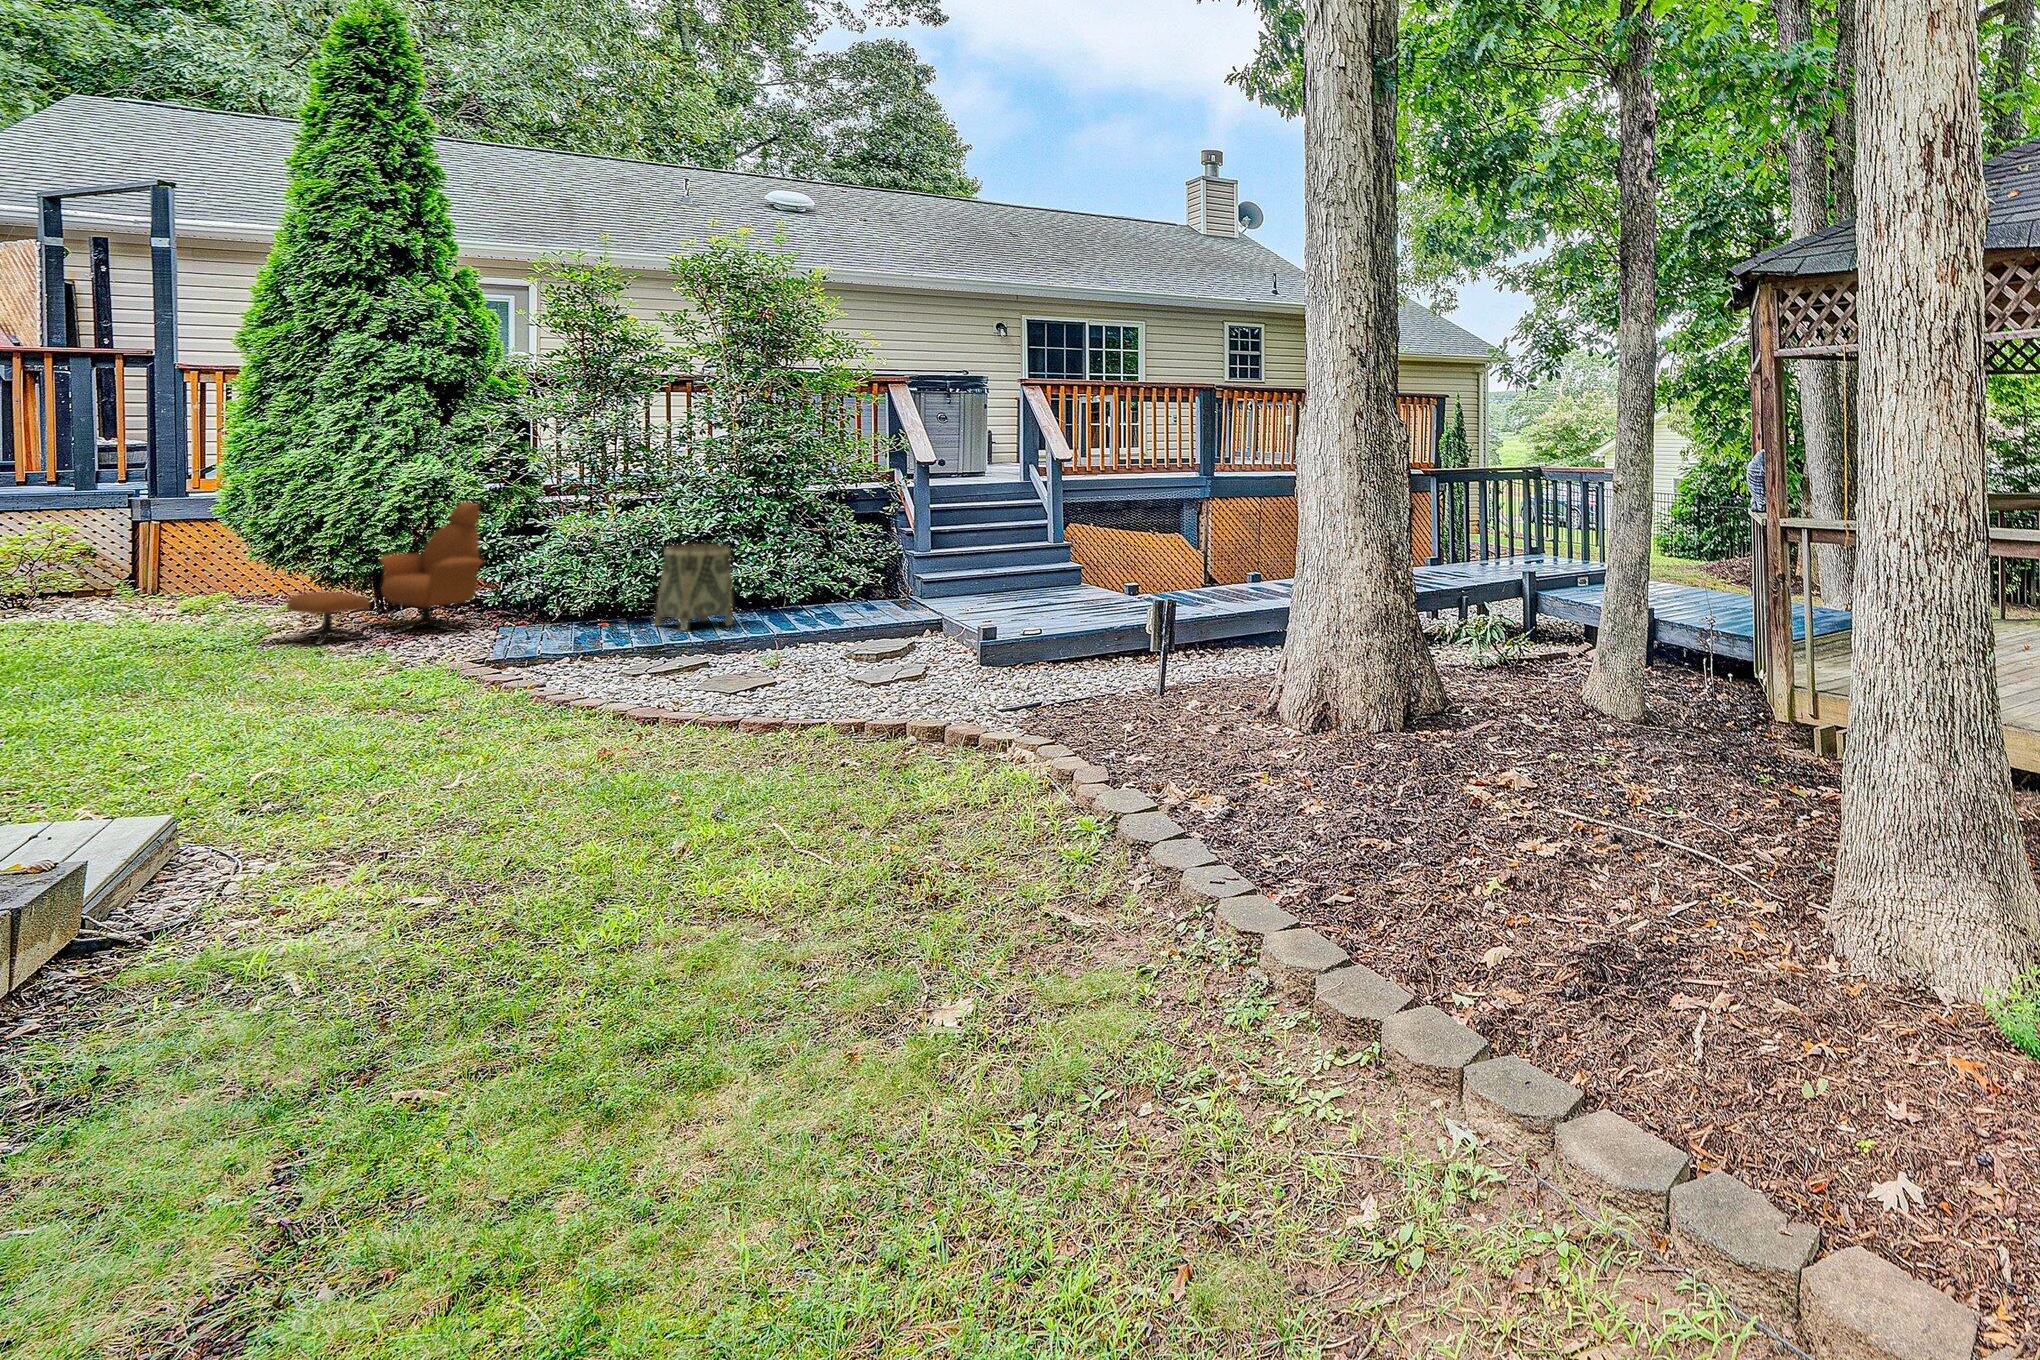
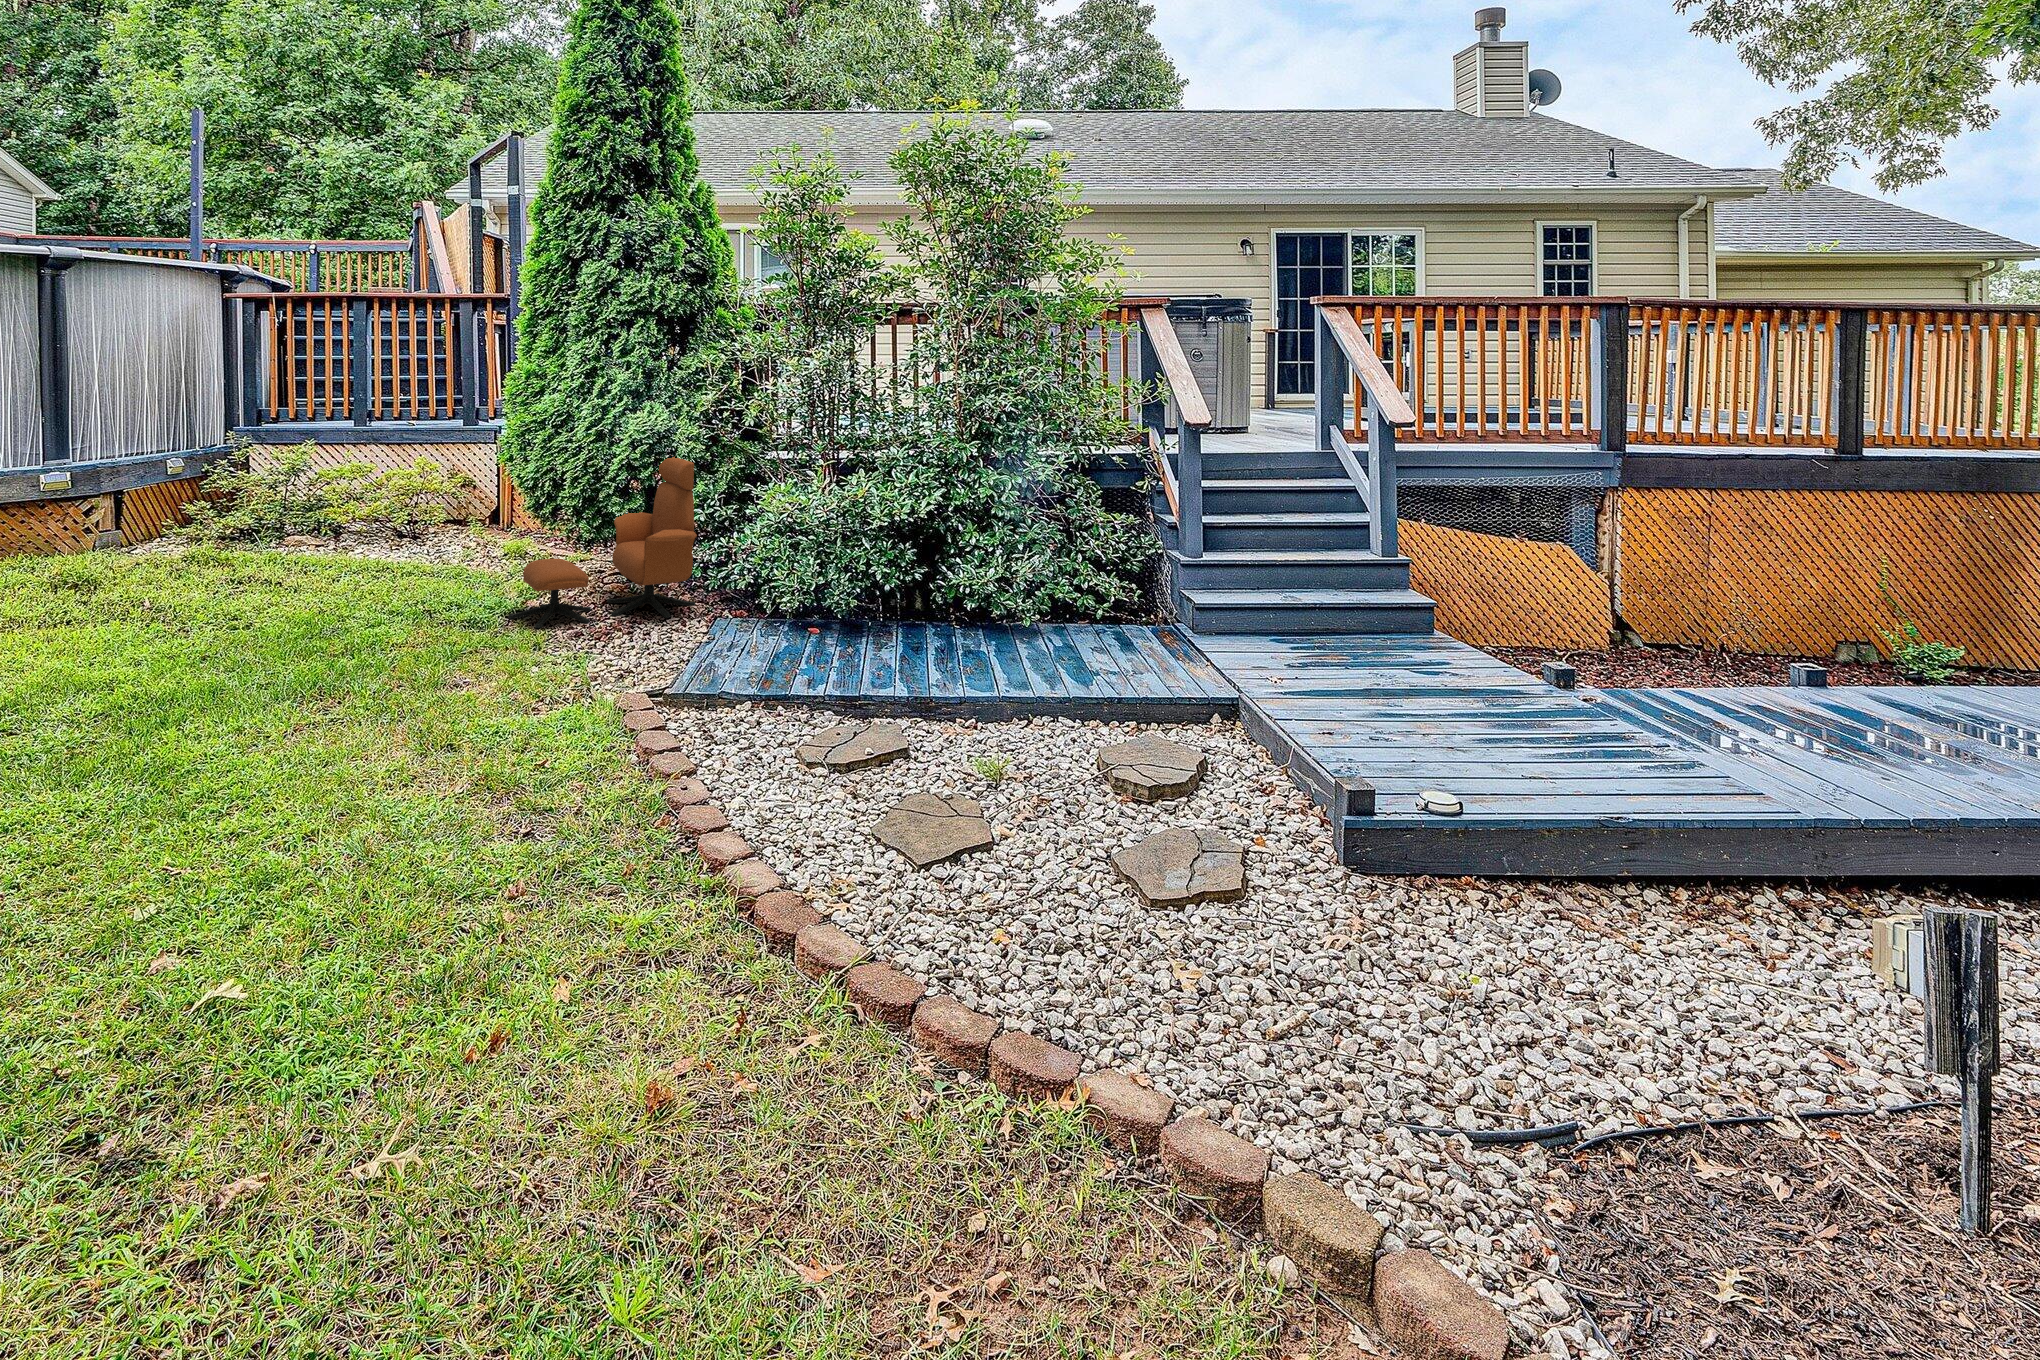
basket: present [655,544,733,630] -> none [864,530,953,656]

